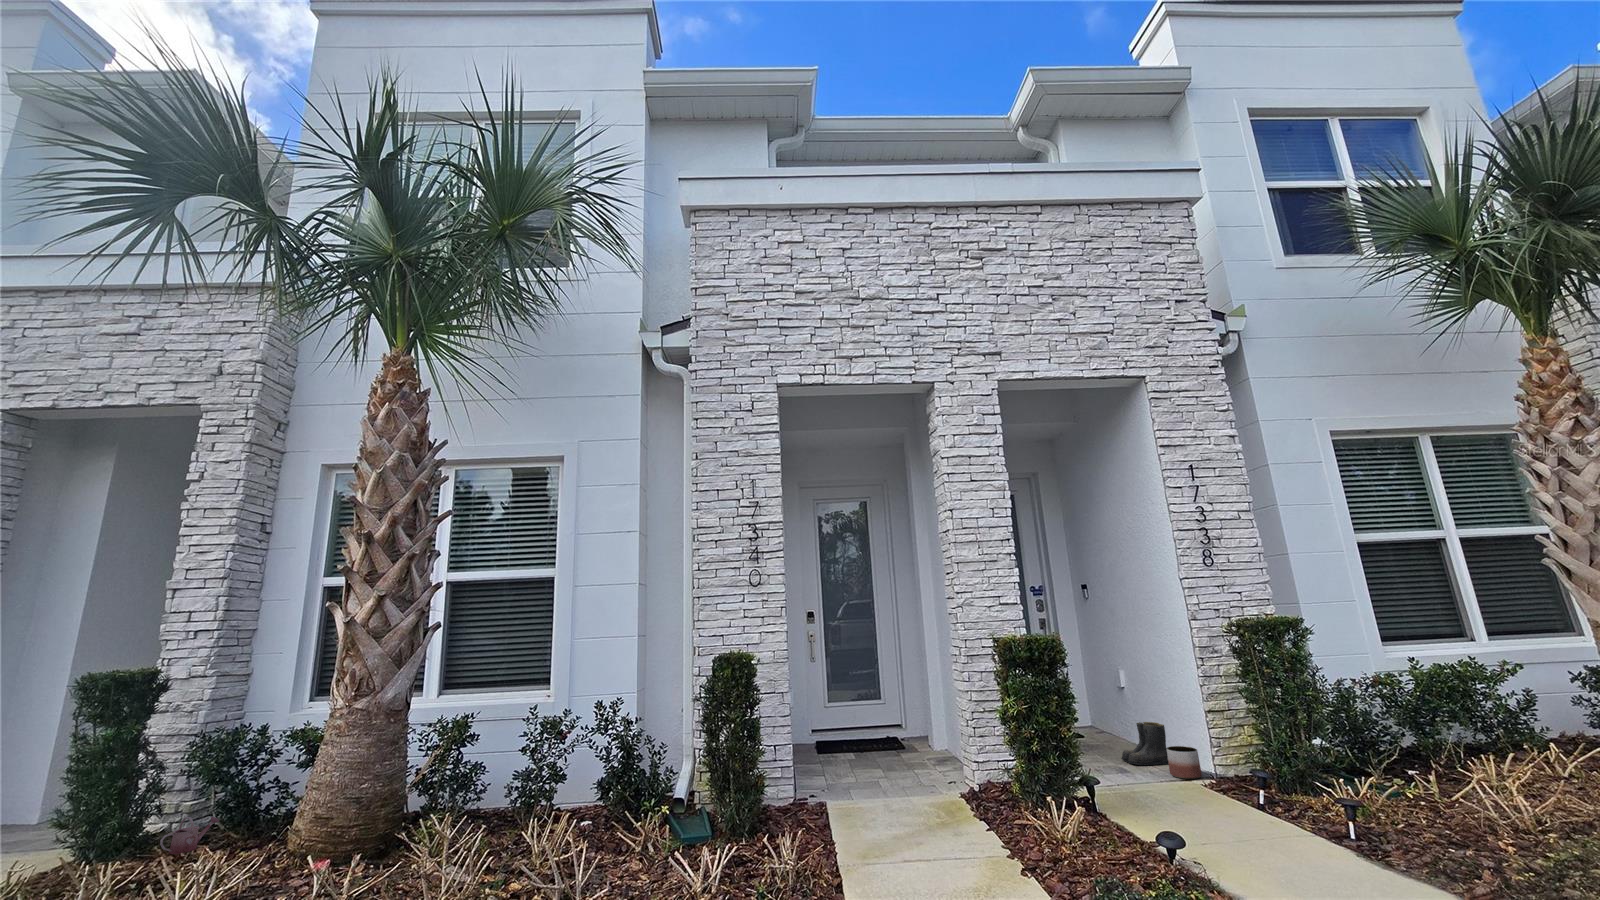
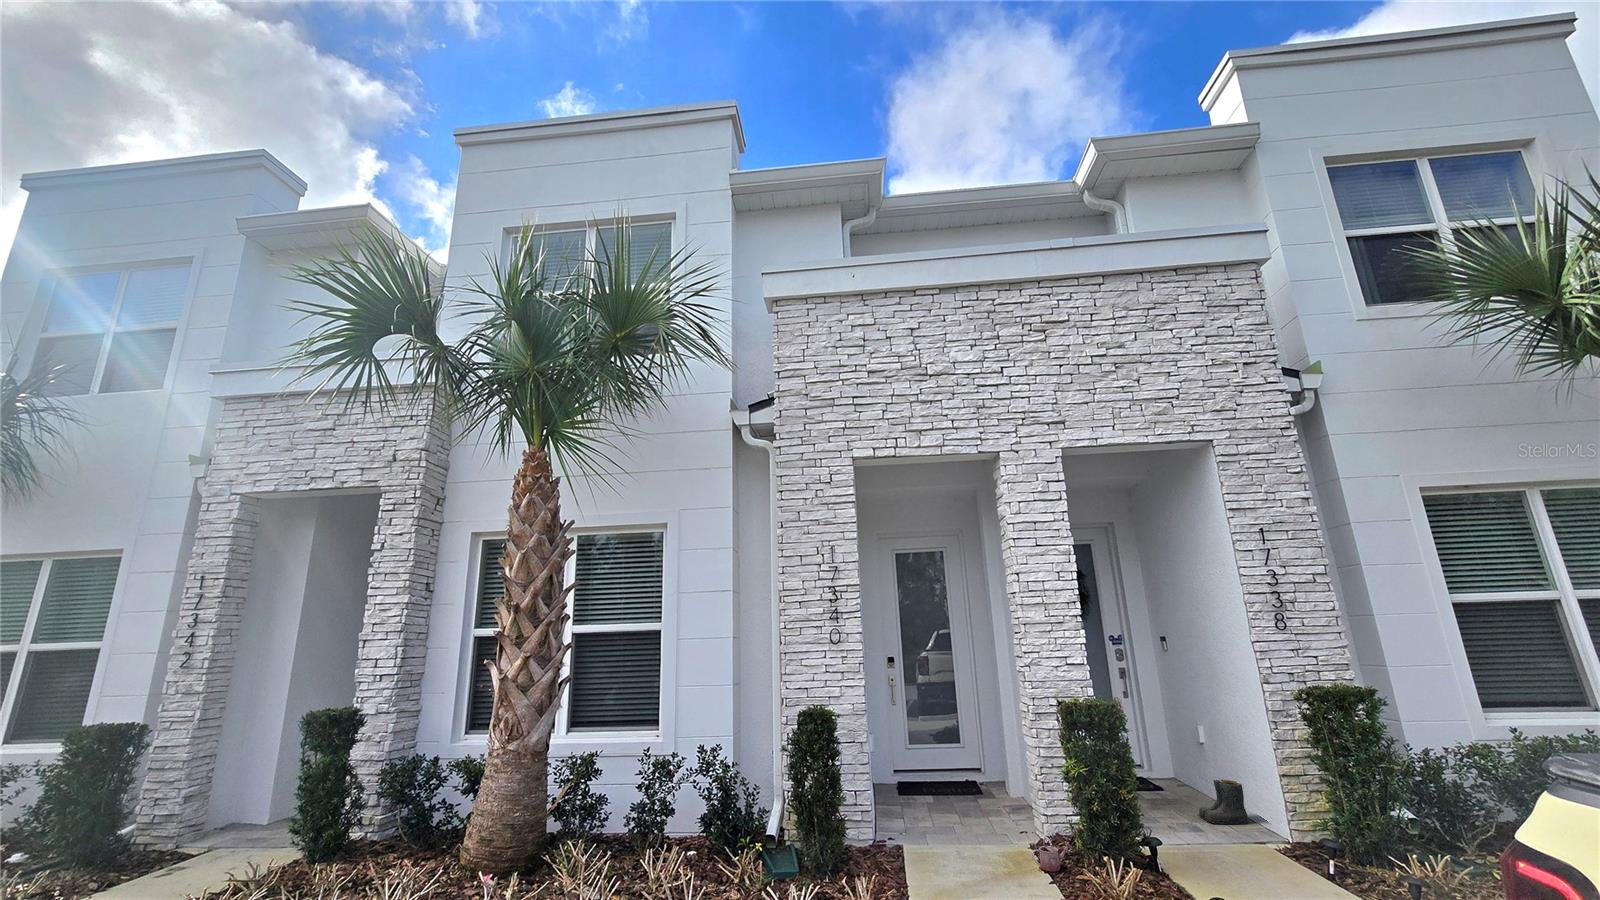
planter: present [1166,746,1202,779] -> none [1241,808,1278,843]
watering can: present [160,817,219,854] -> present [1031,837,1072,871]

